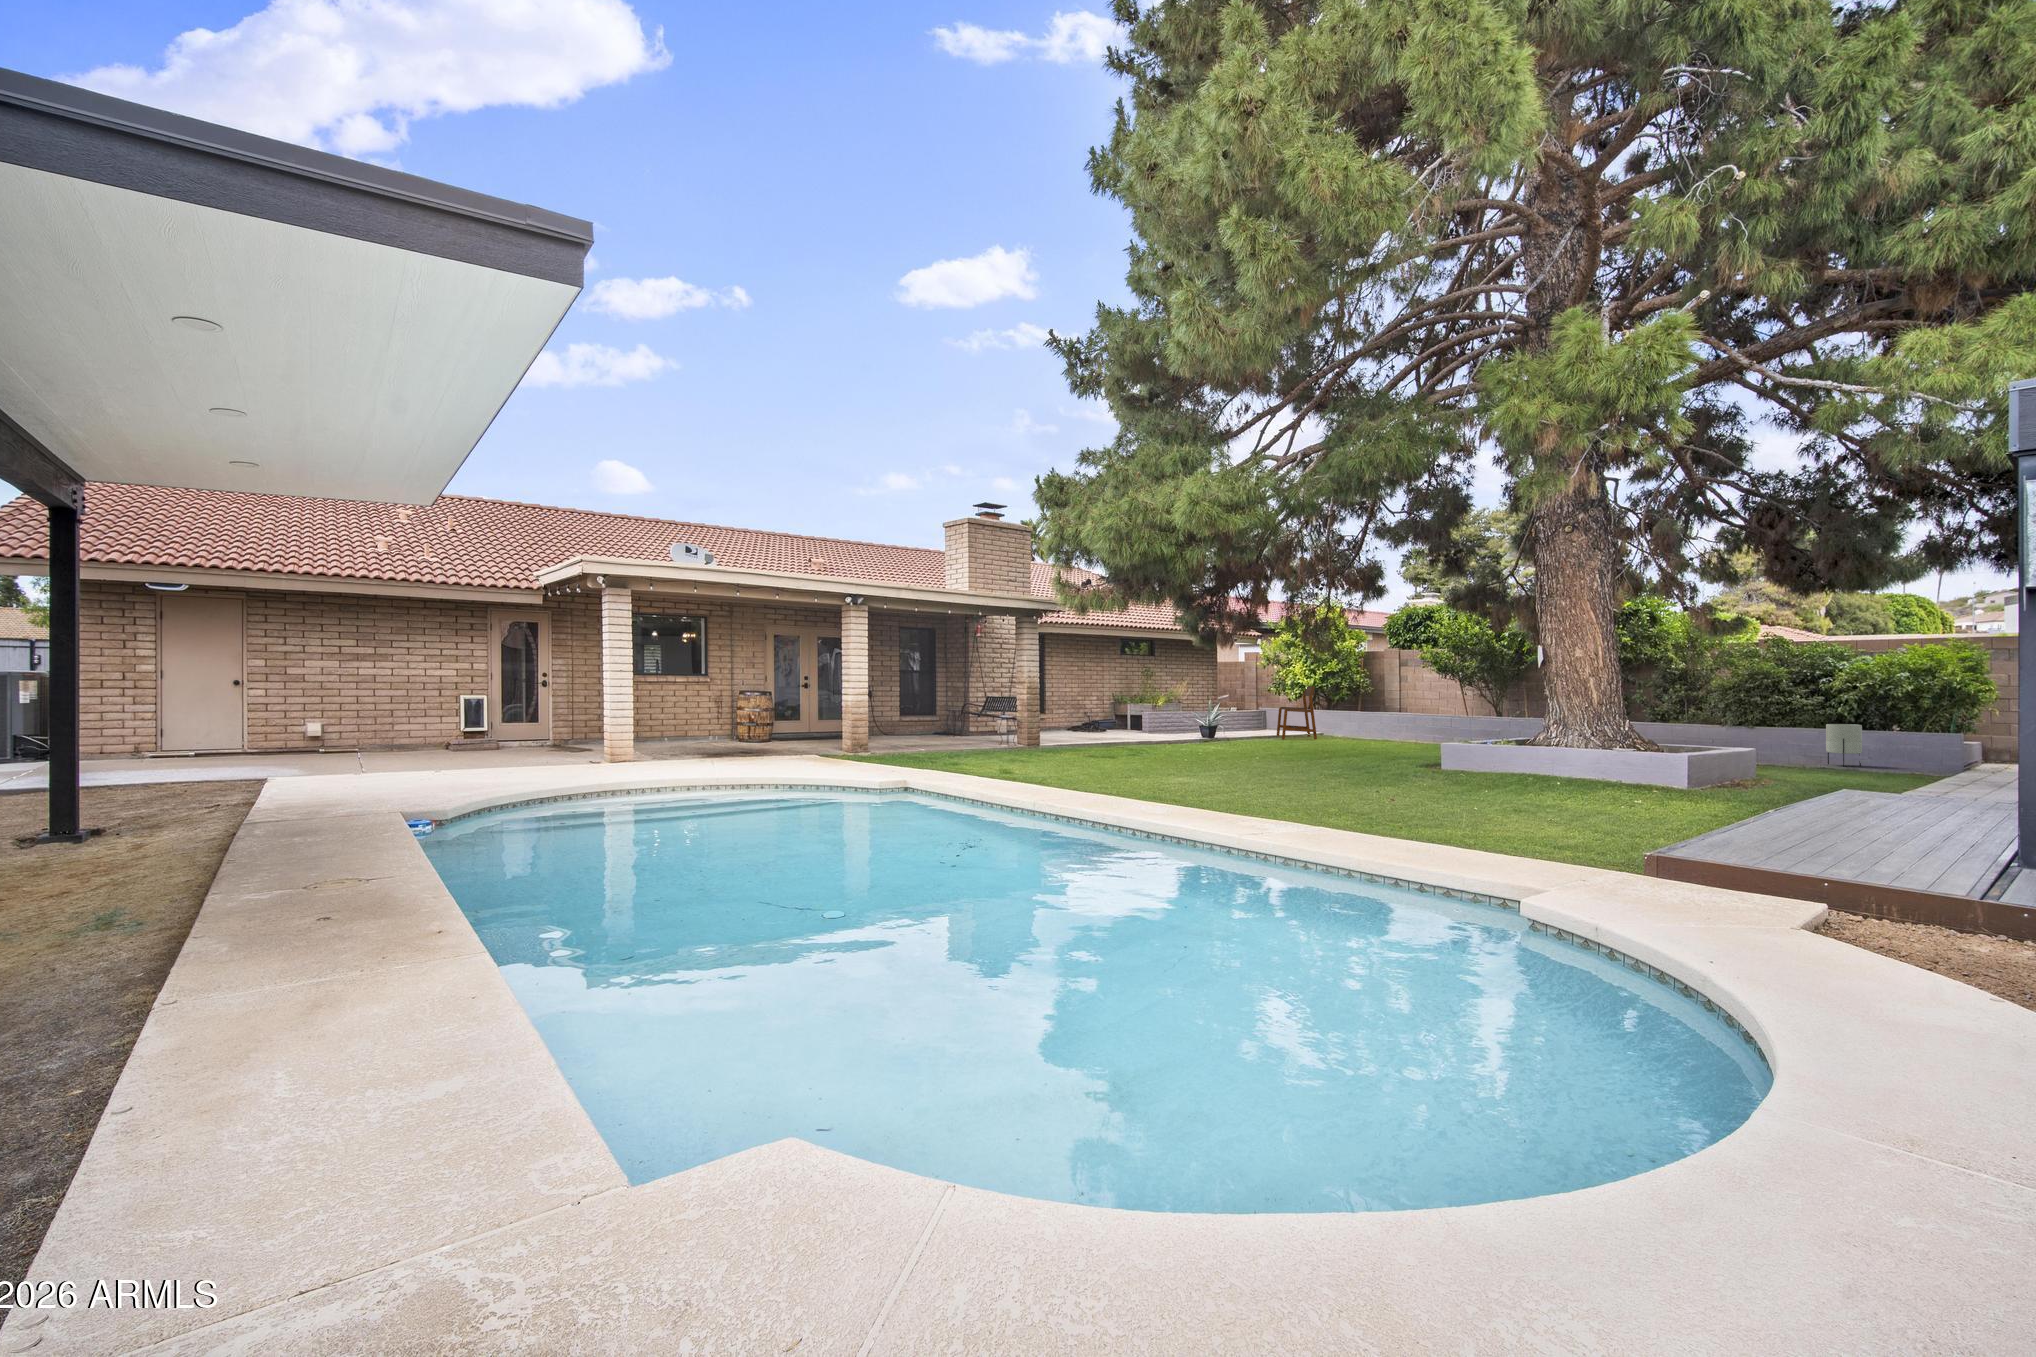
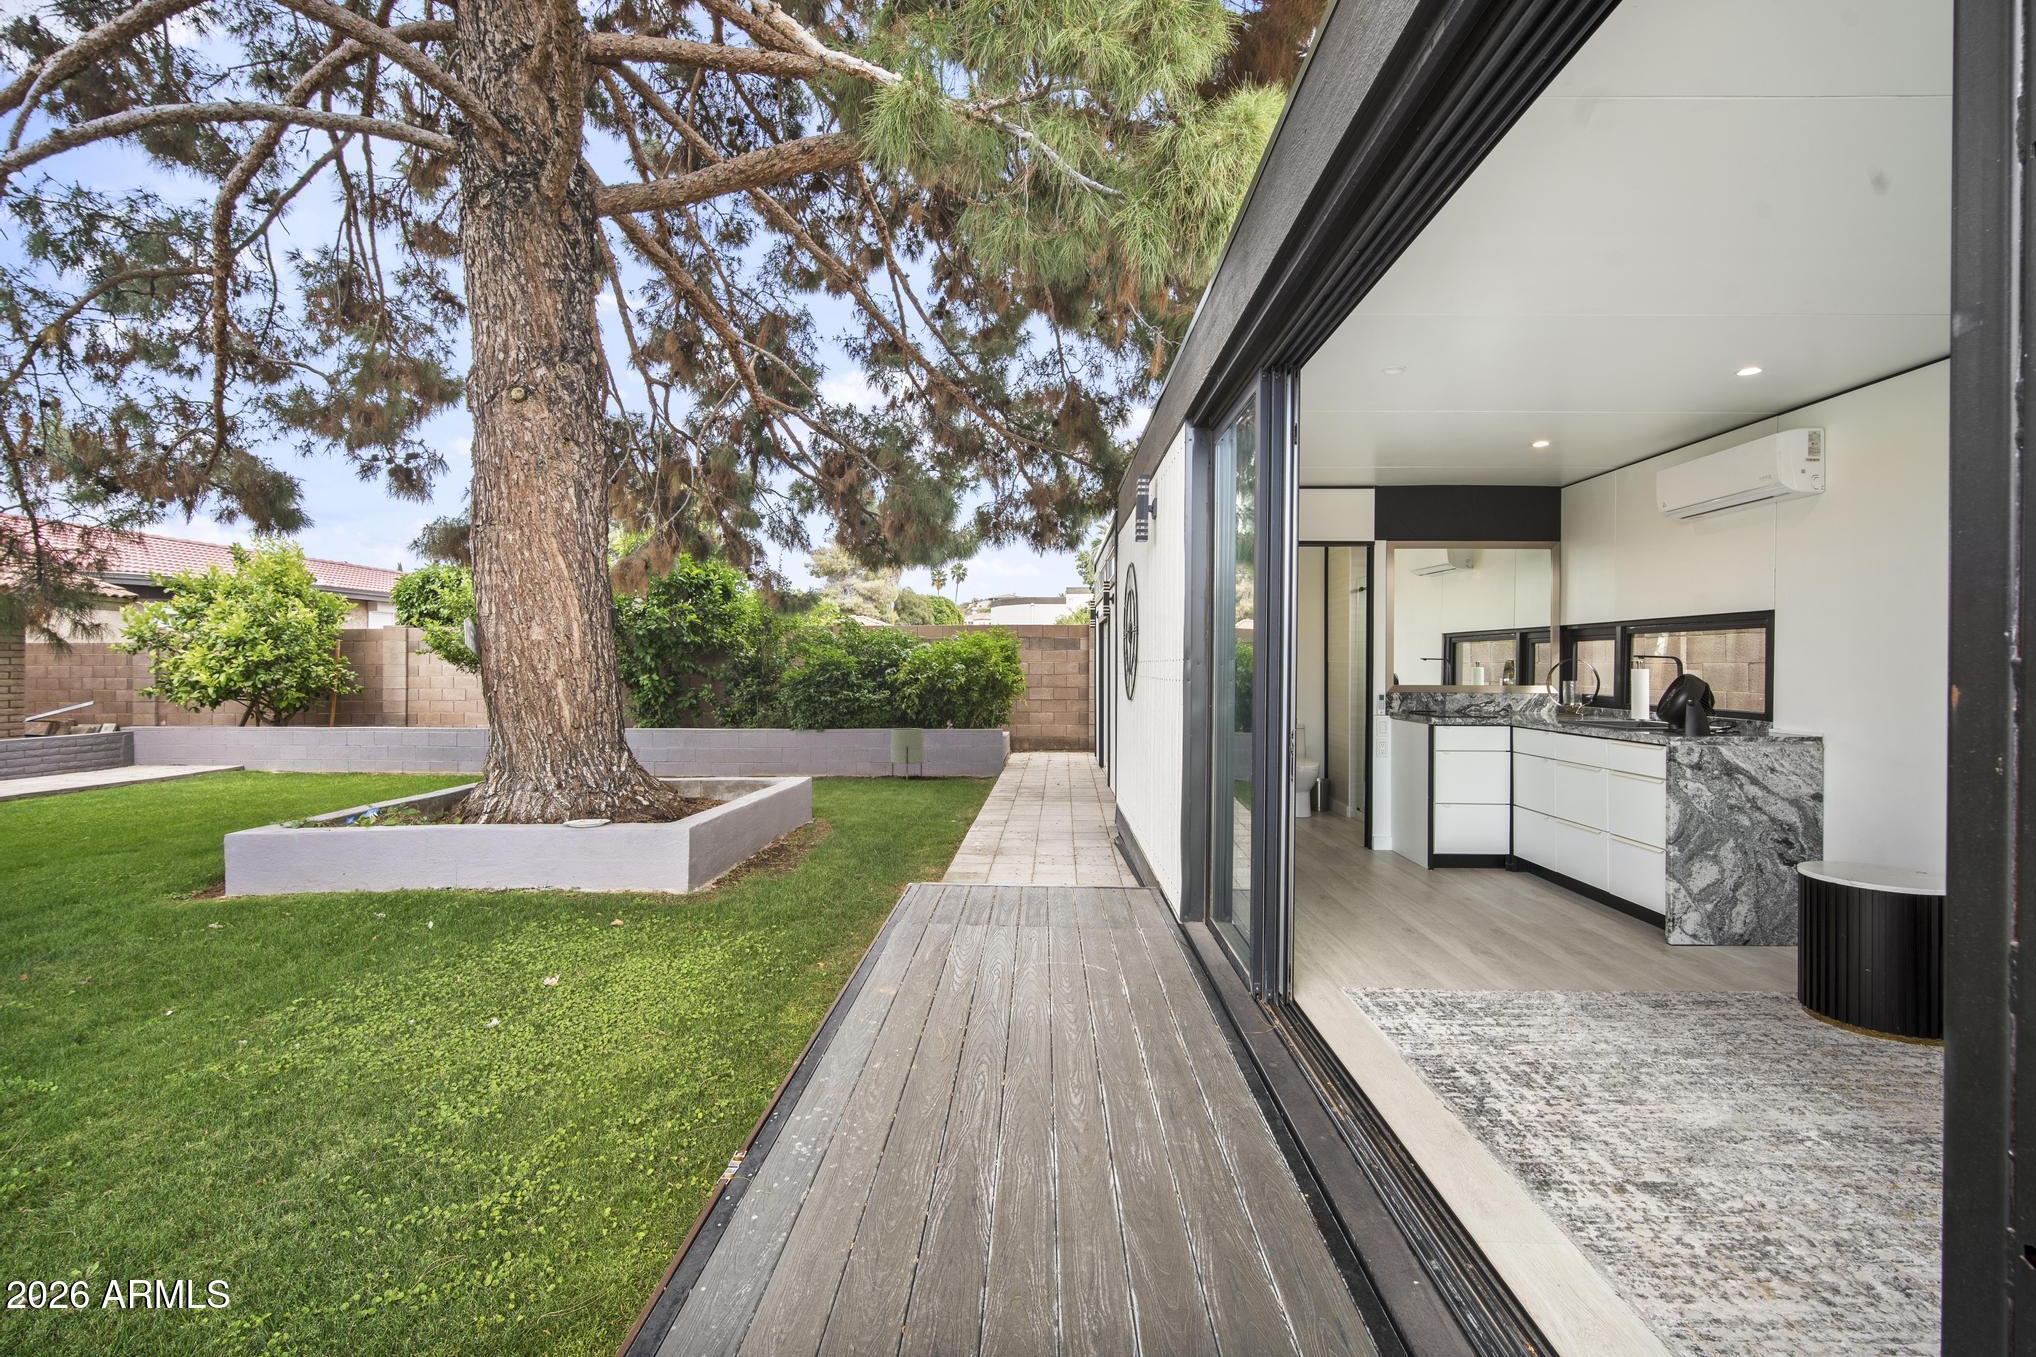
bench: present [1277,686,1317,739] -> none [146,681,229,777]

